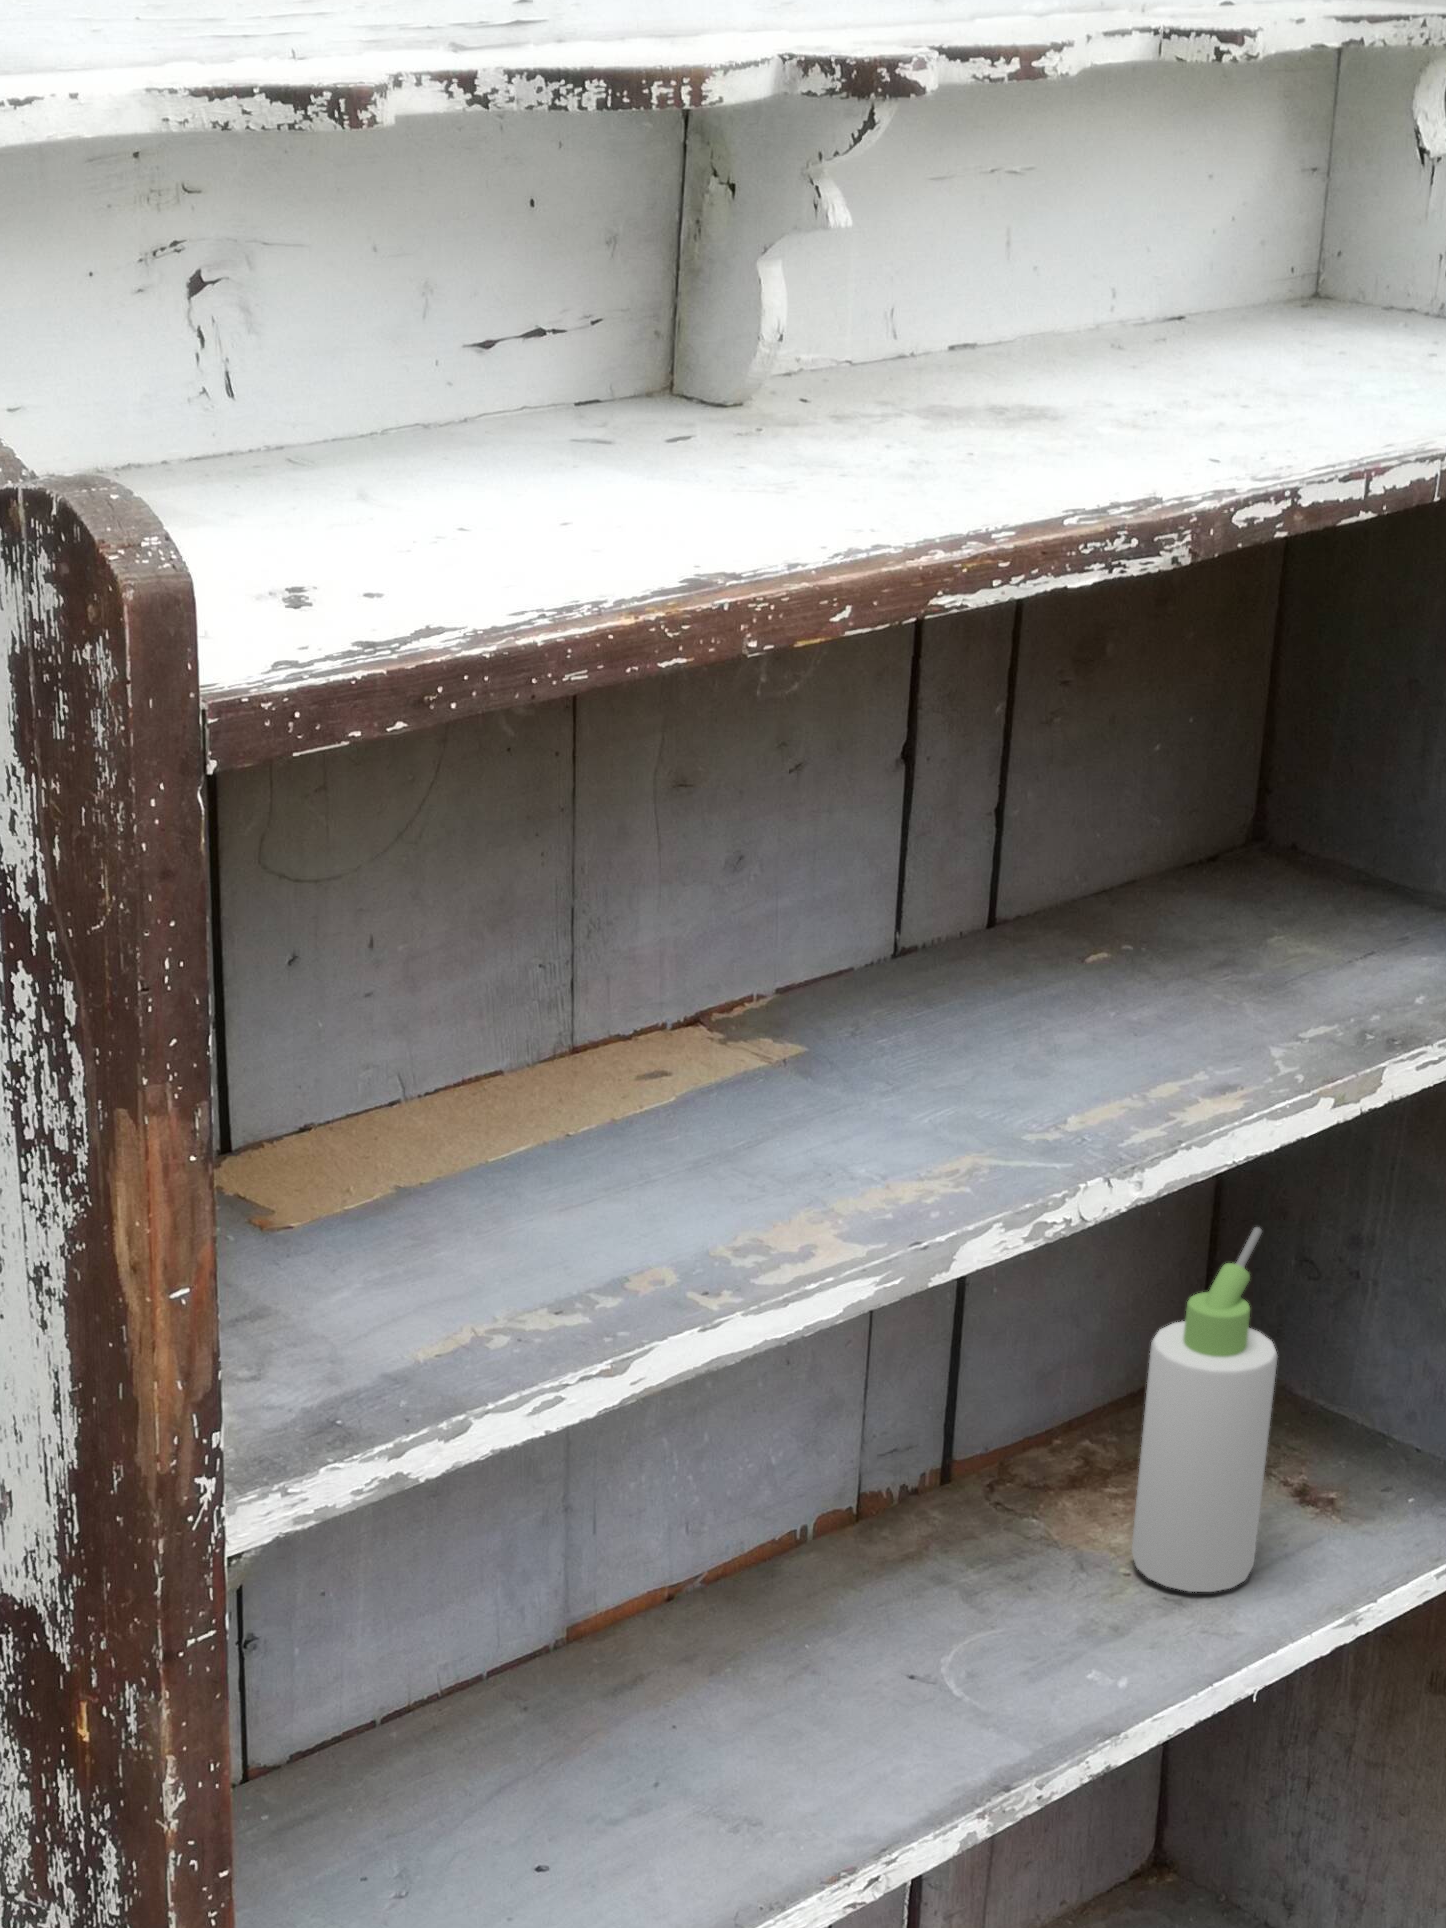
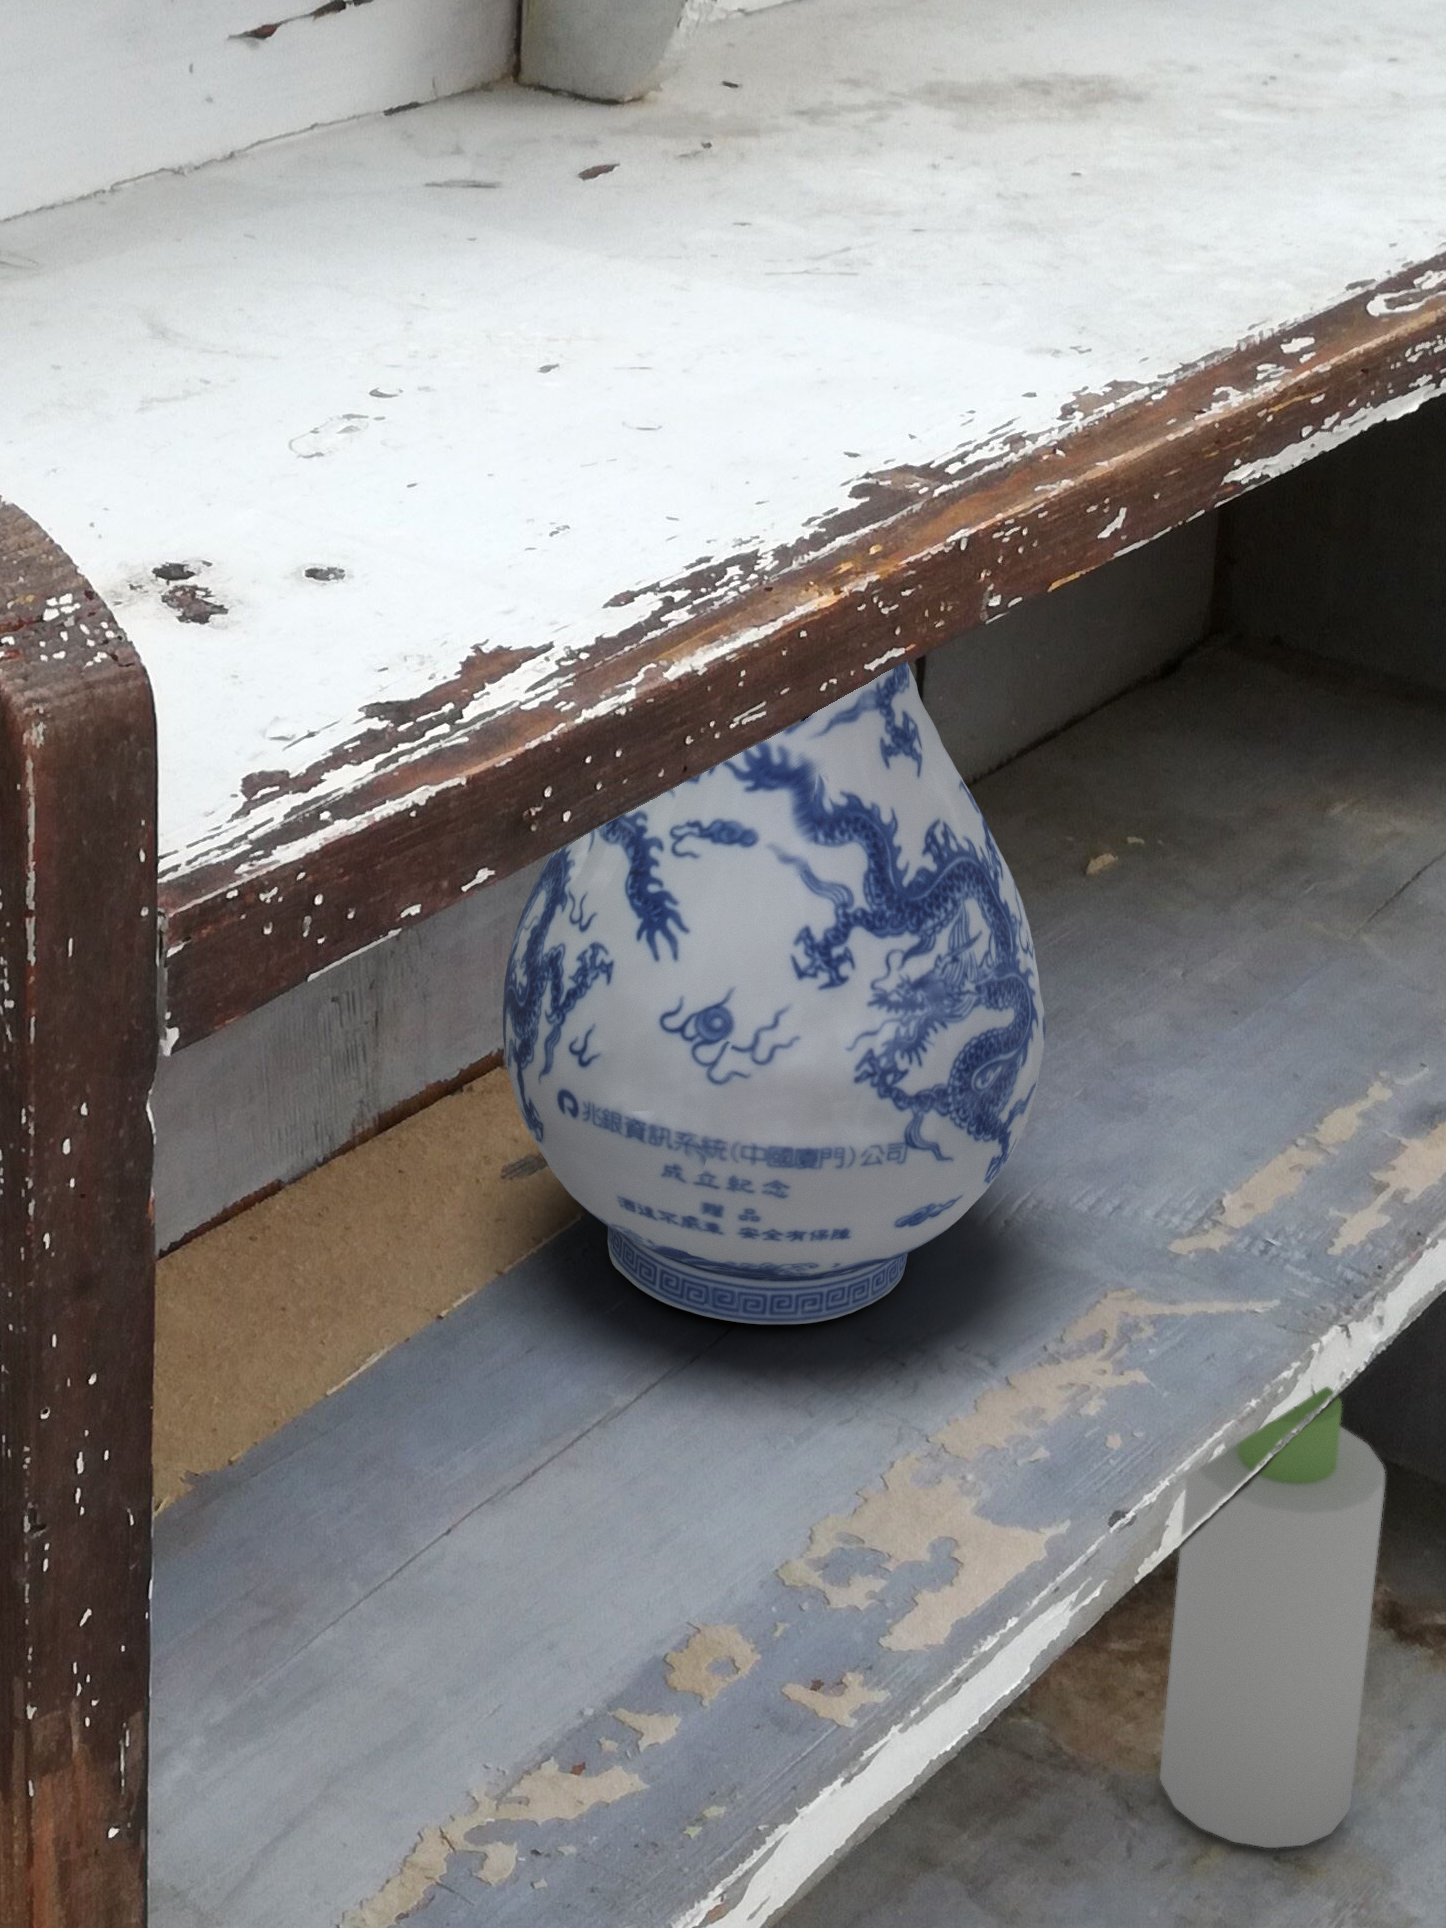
vase: none [638,549,962,1151] -> present [503,662,1046,1324]

